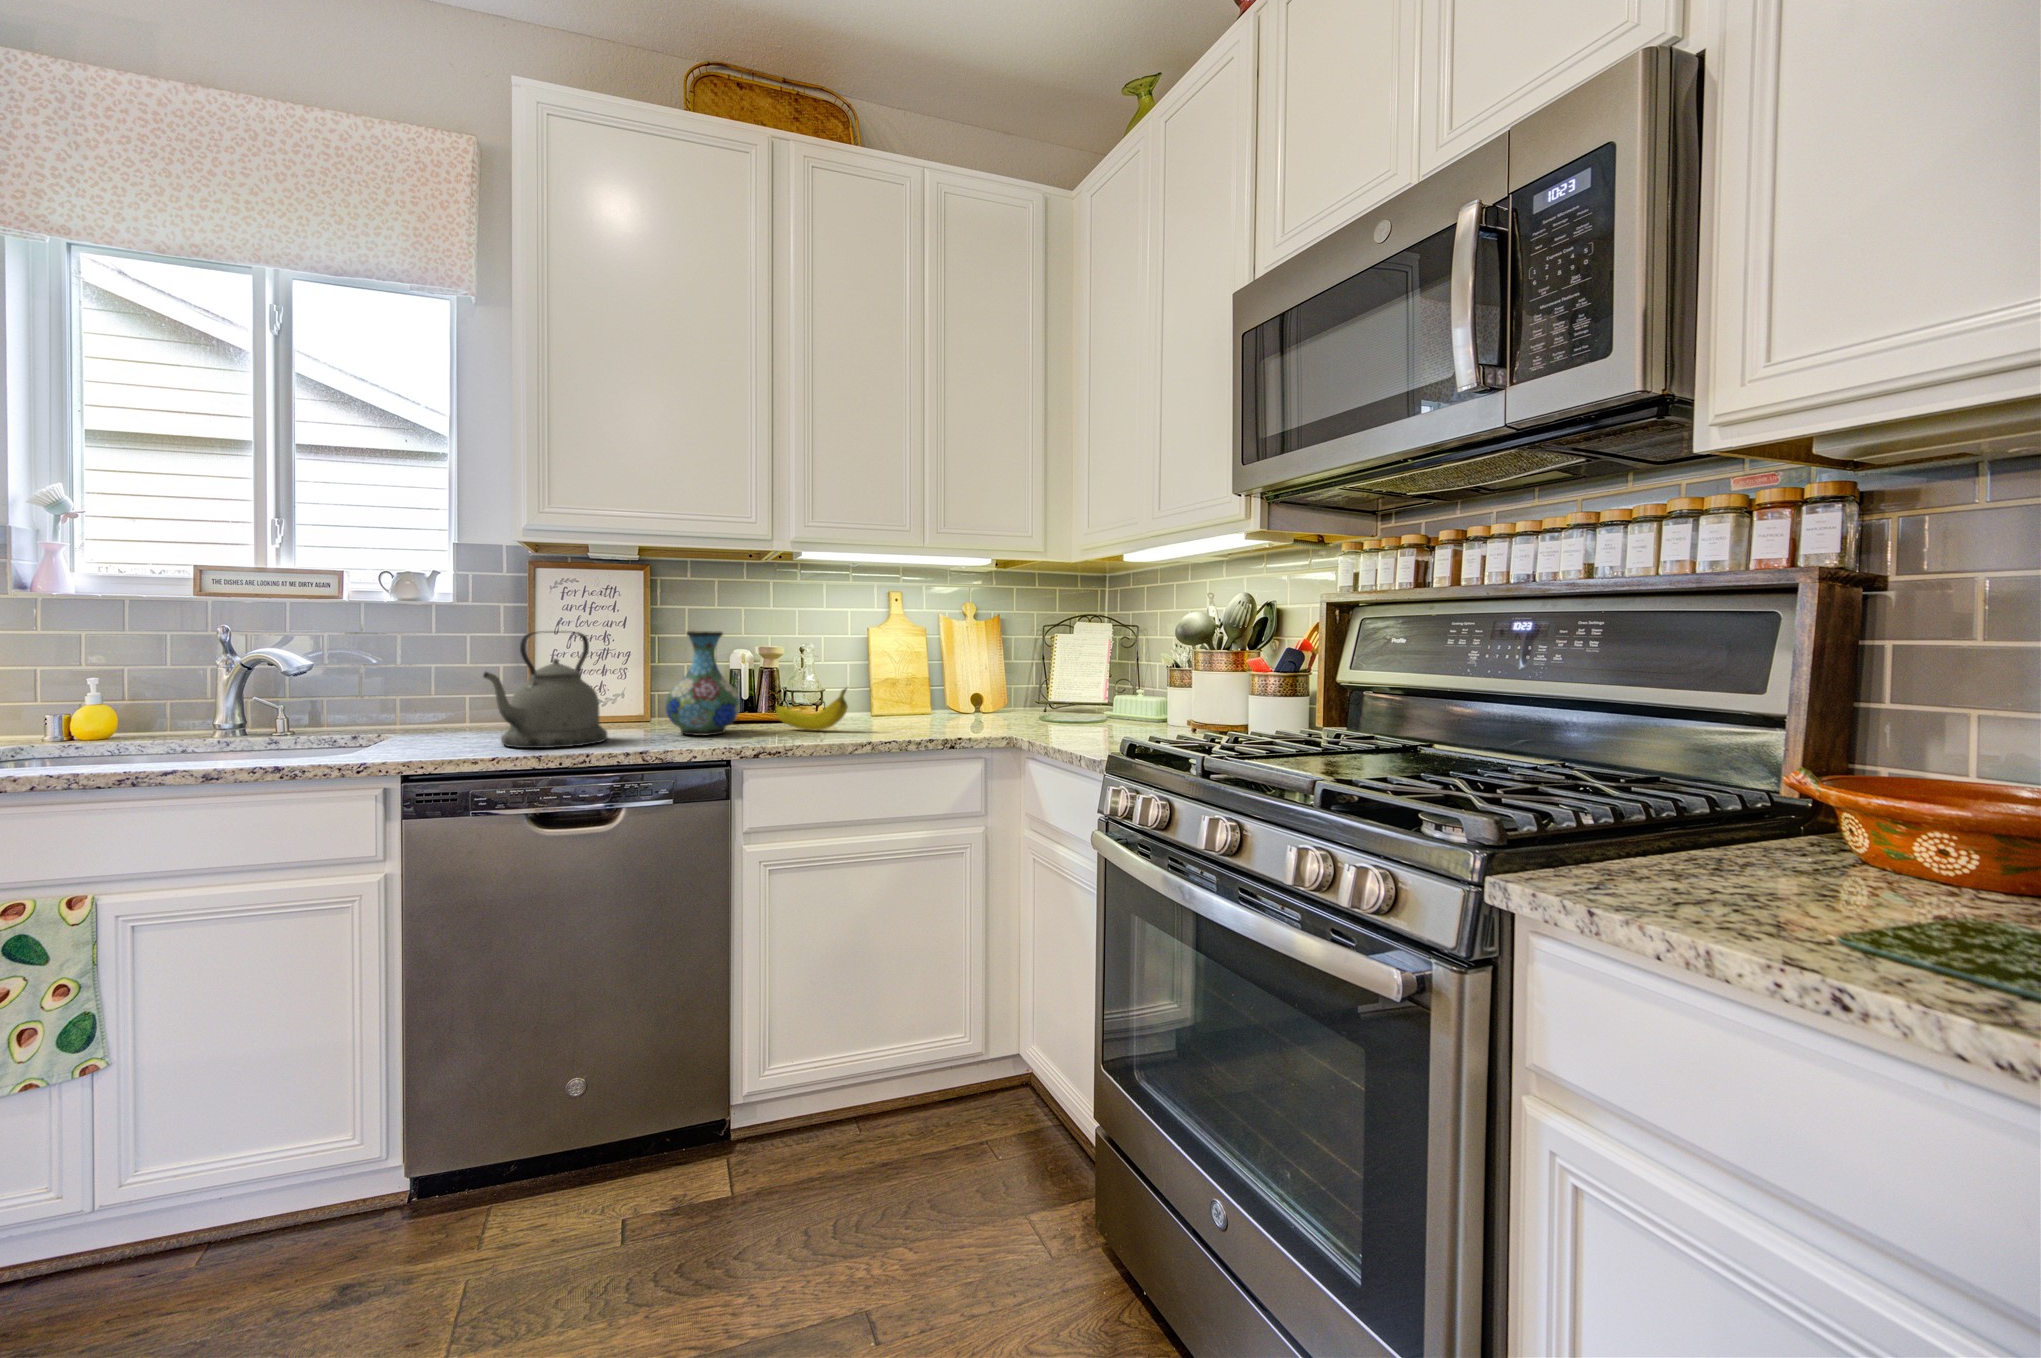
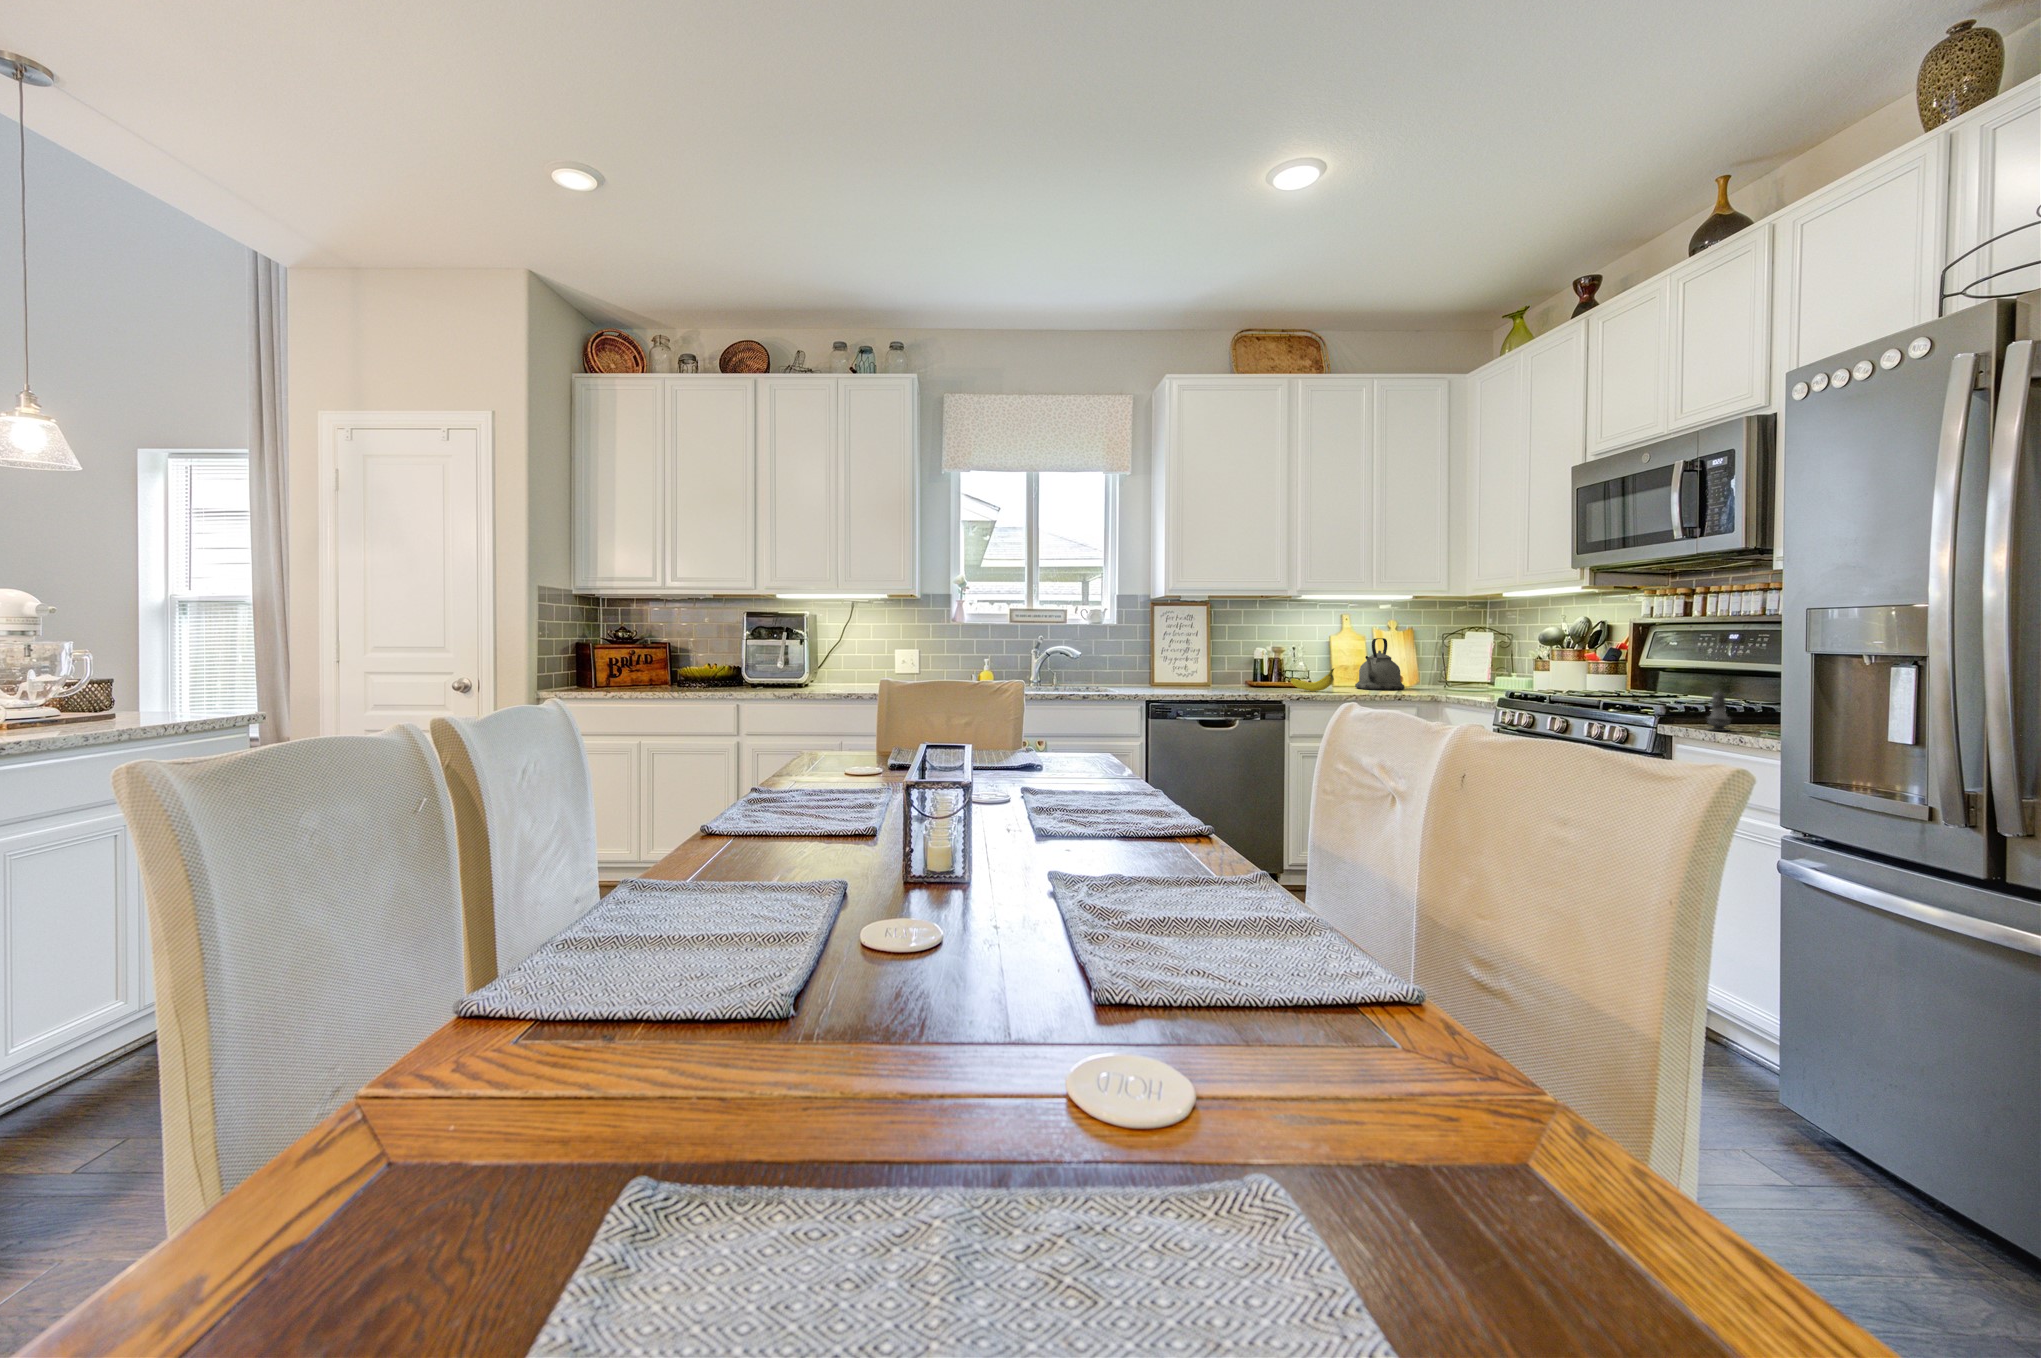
kettle: present [483,631,607,748] -> present [1355,638,1405,690]
vase: present [666,631,740,736] -> none [1237,639,1275,692]
salt shaker: none [1616,765,1694,896] -> present [1707,690,1732,731]

